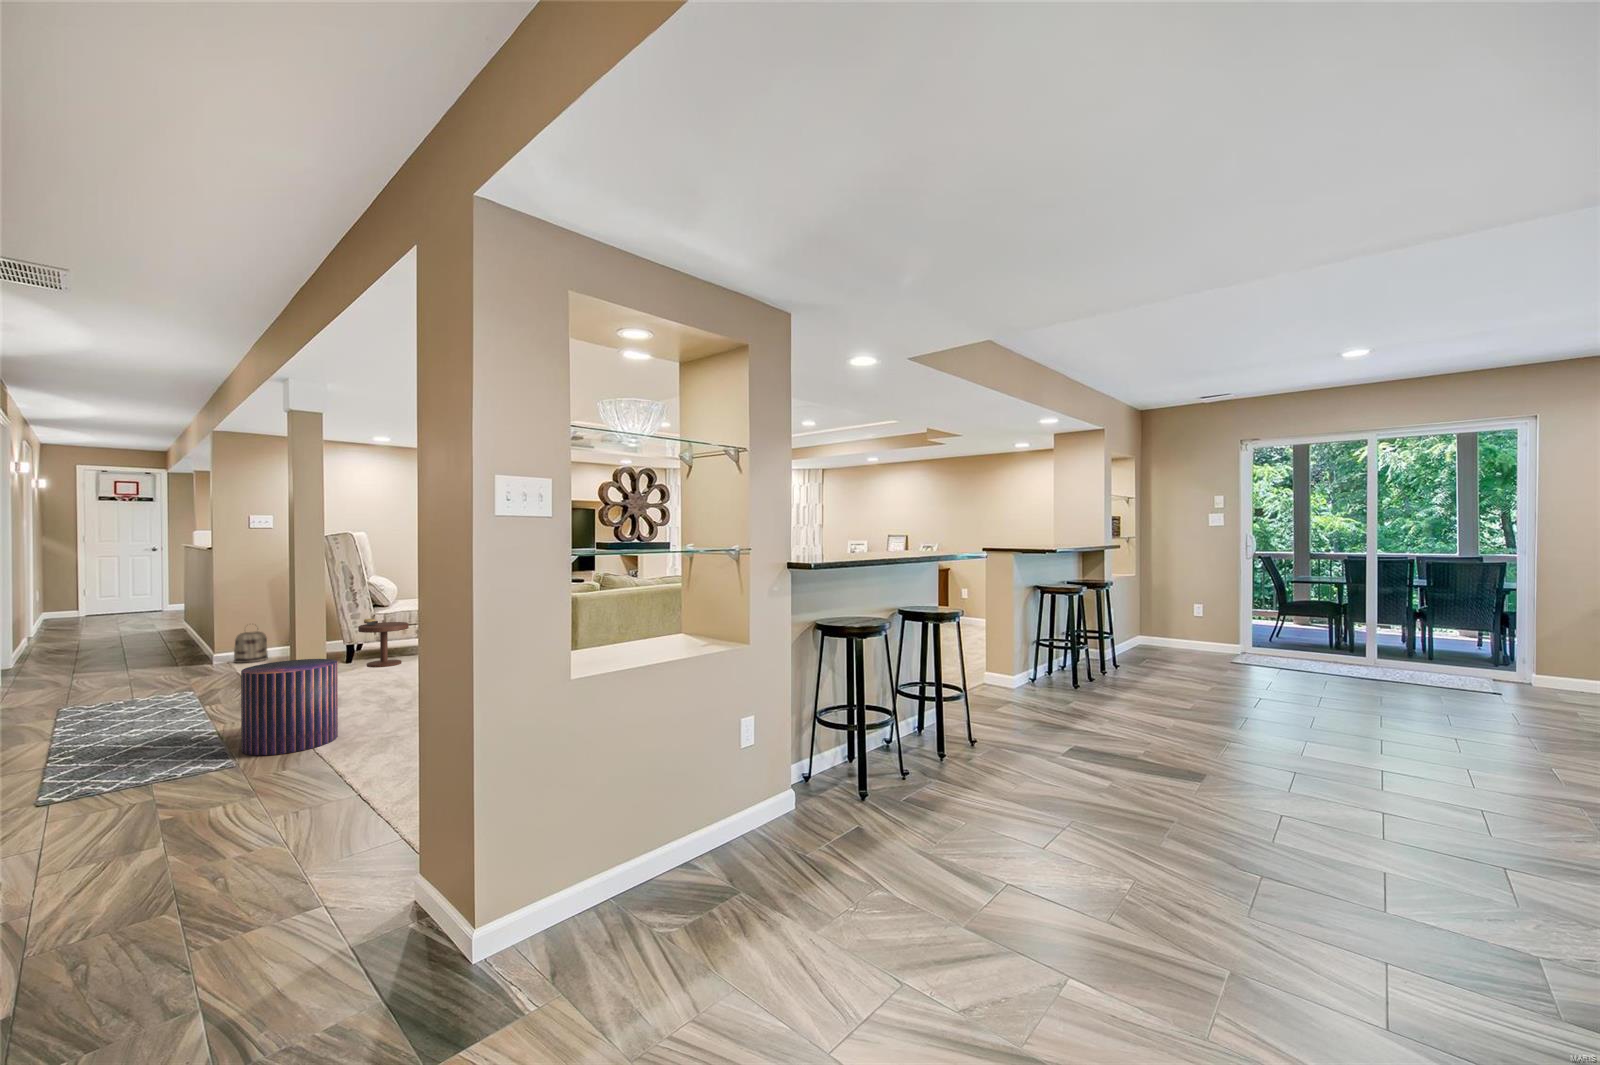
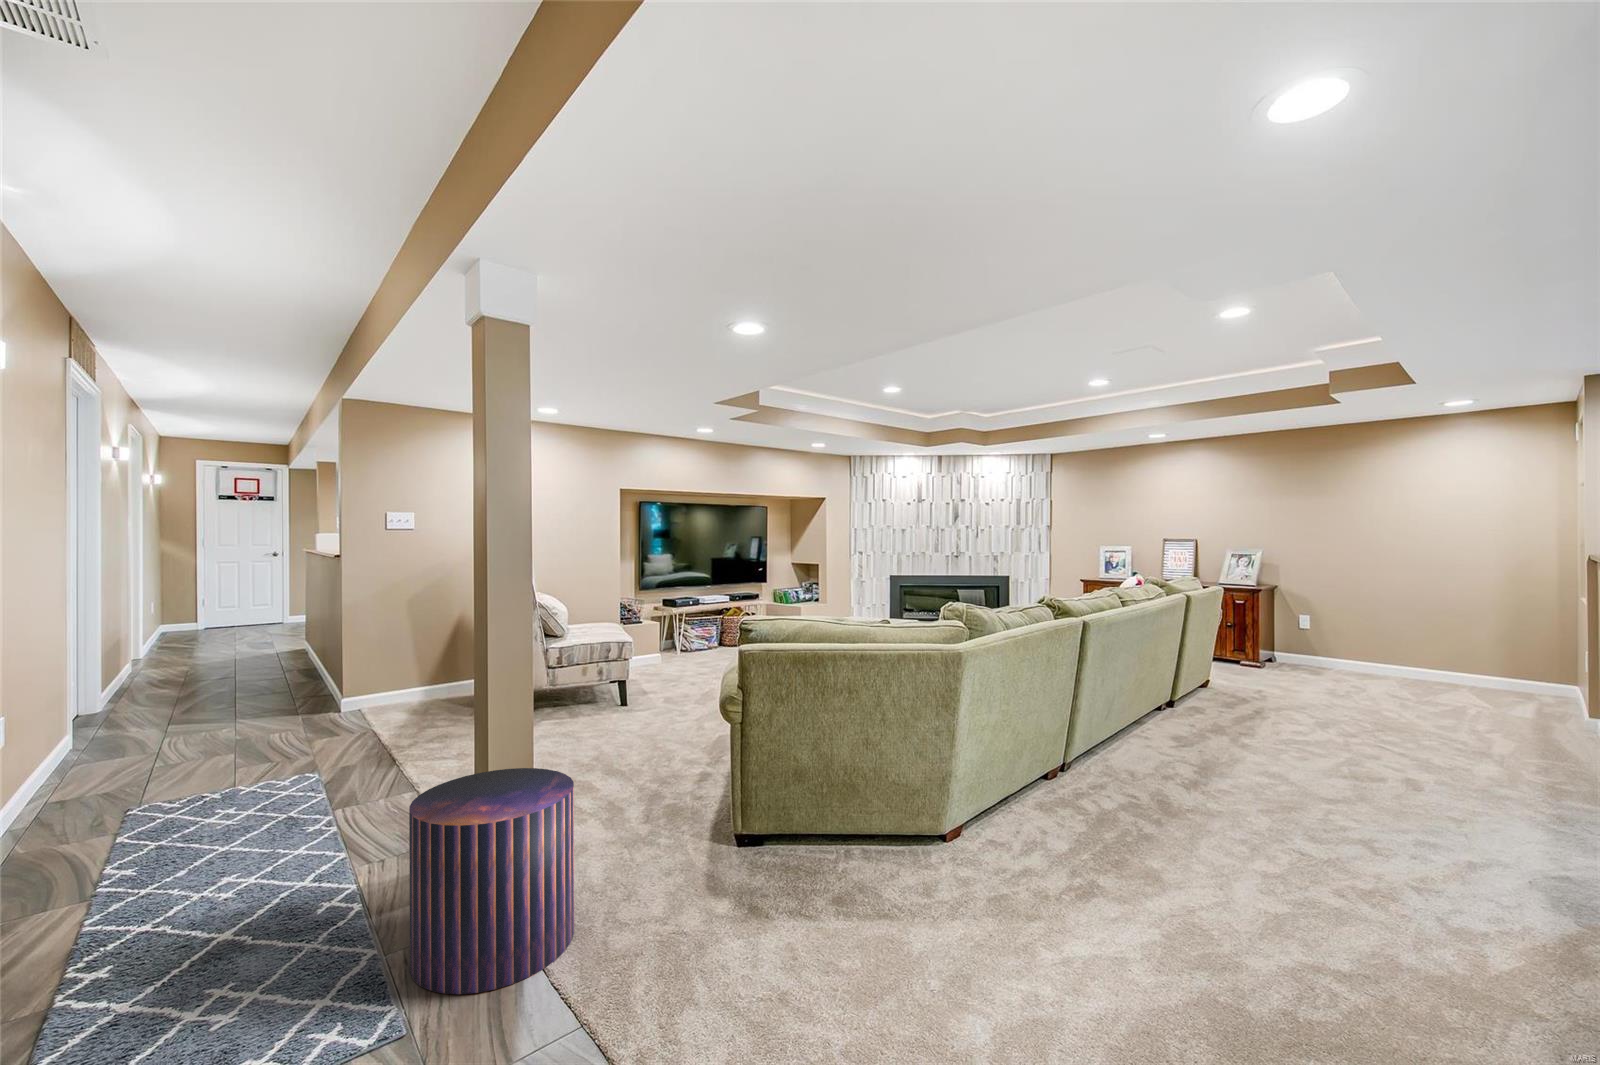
side table: present [358,619,409,668] -> none [572,676,645,817]
basket: present [234,631,268,663] -> none [368,659,411,713]

